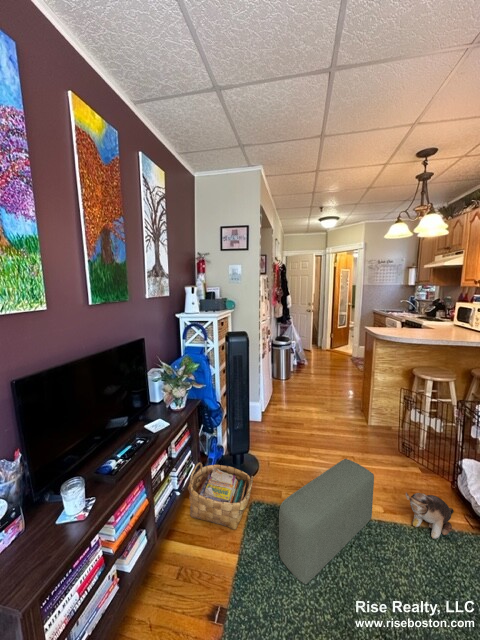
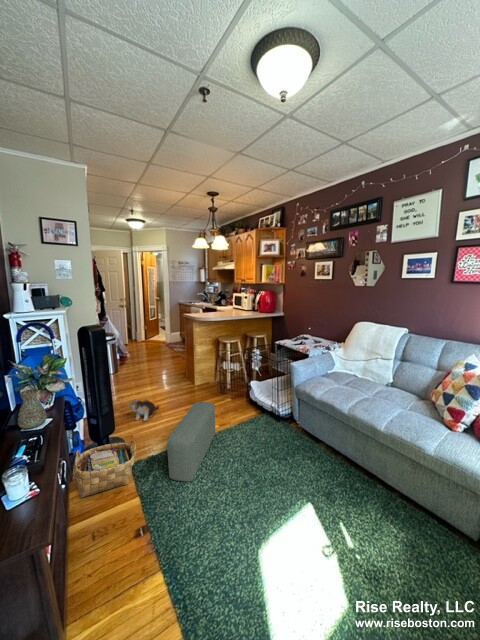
decorative vase: none [140,391,164,430] -> present [18,389,47,428]
plush toy: present [405,492,454,539] -> present [127,400,159,421]

